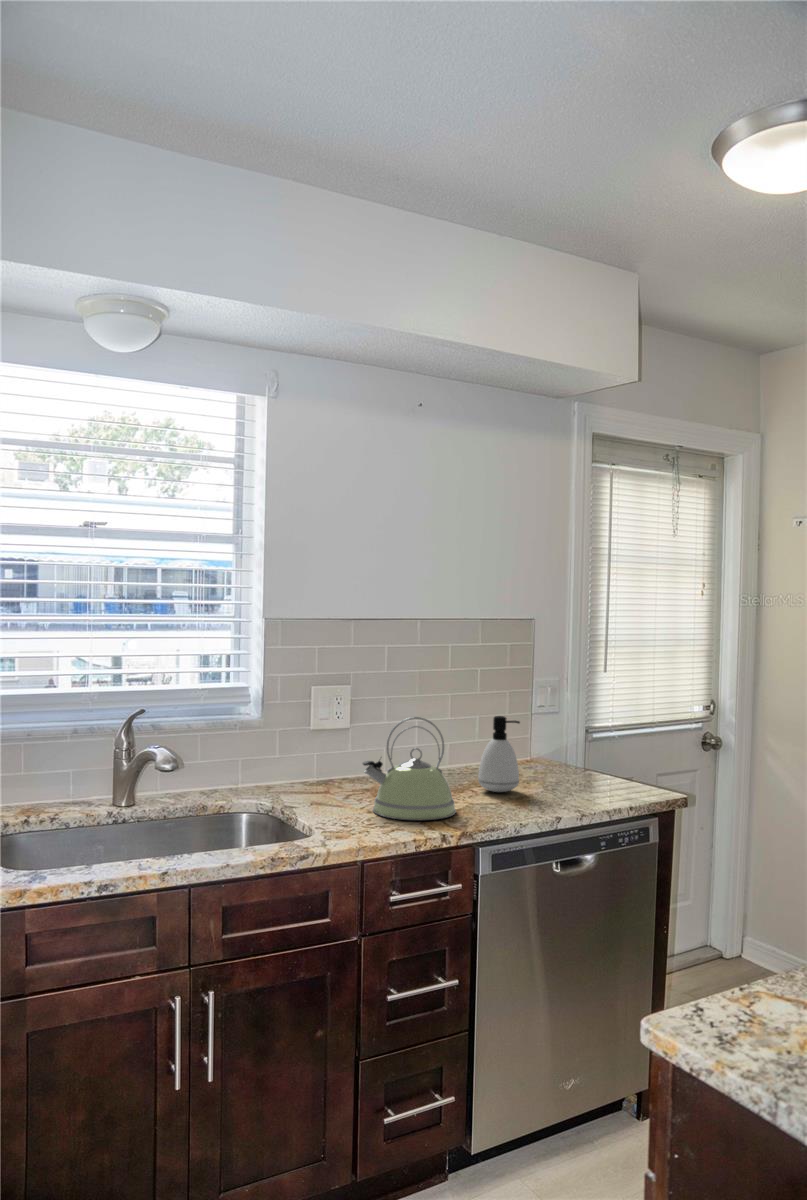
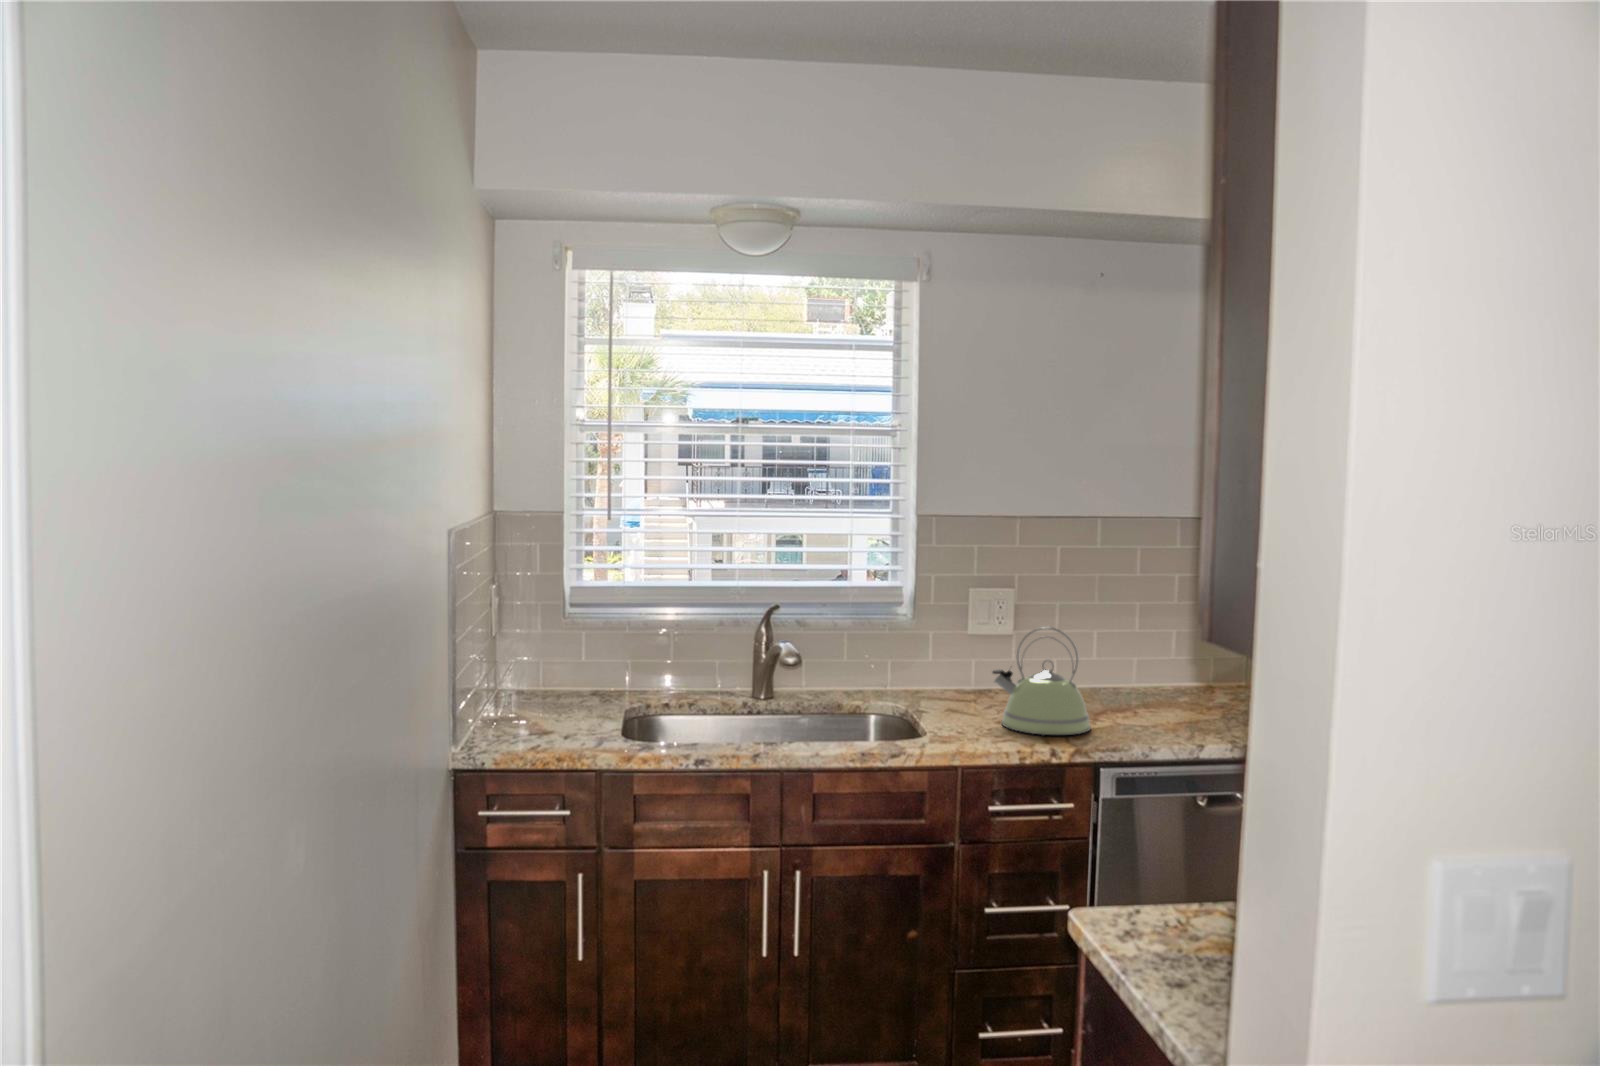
soap dispenser: present [478,716,520,792] -> none [1140,632,1187,716]

